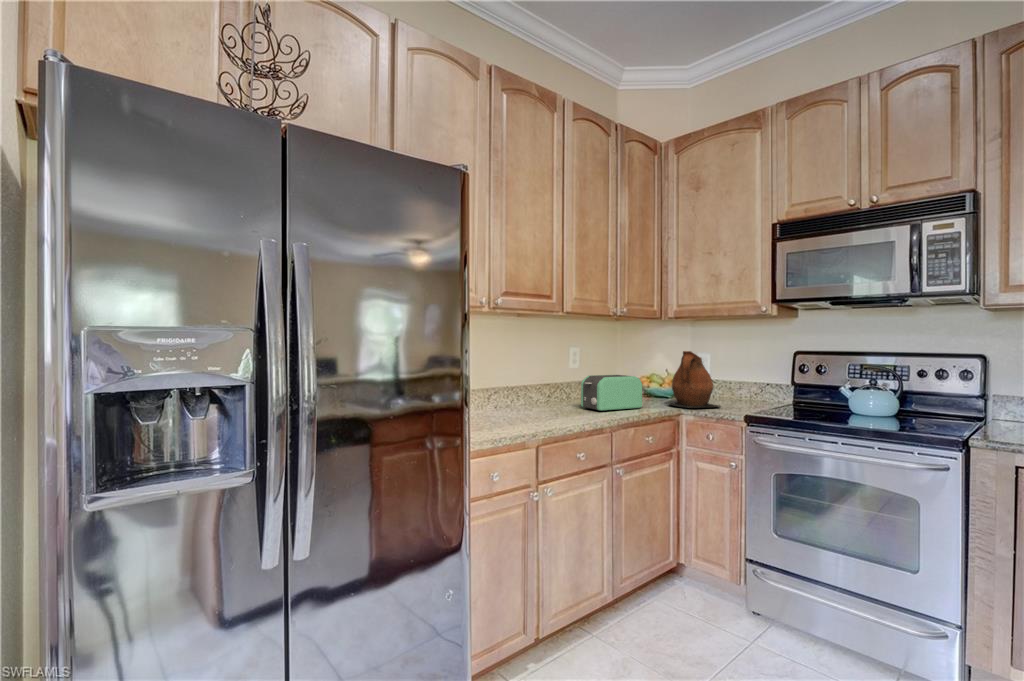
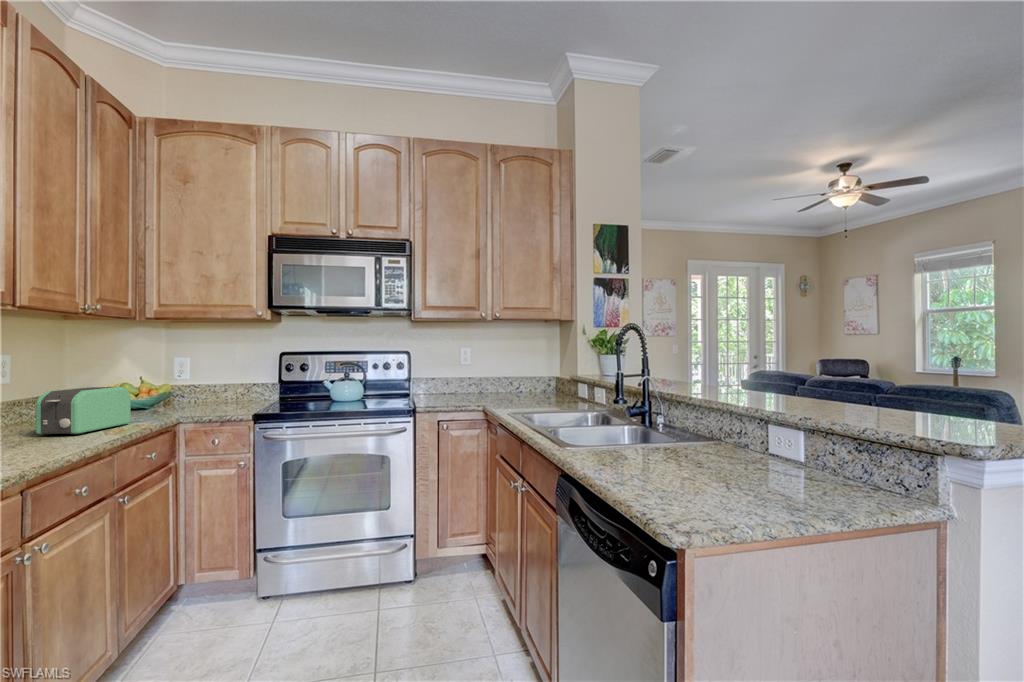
ceramic pitcher: present [669,351,720,408] -> none [154,355,221,416]

